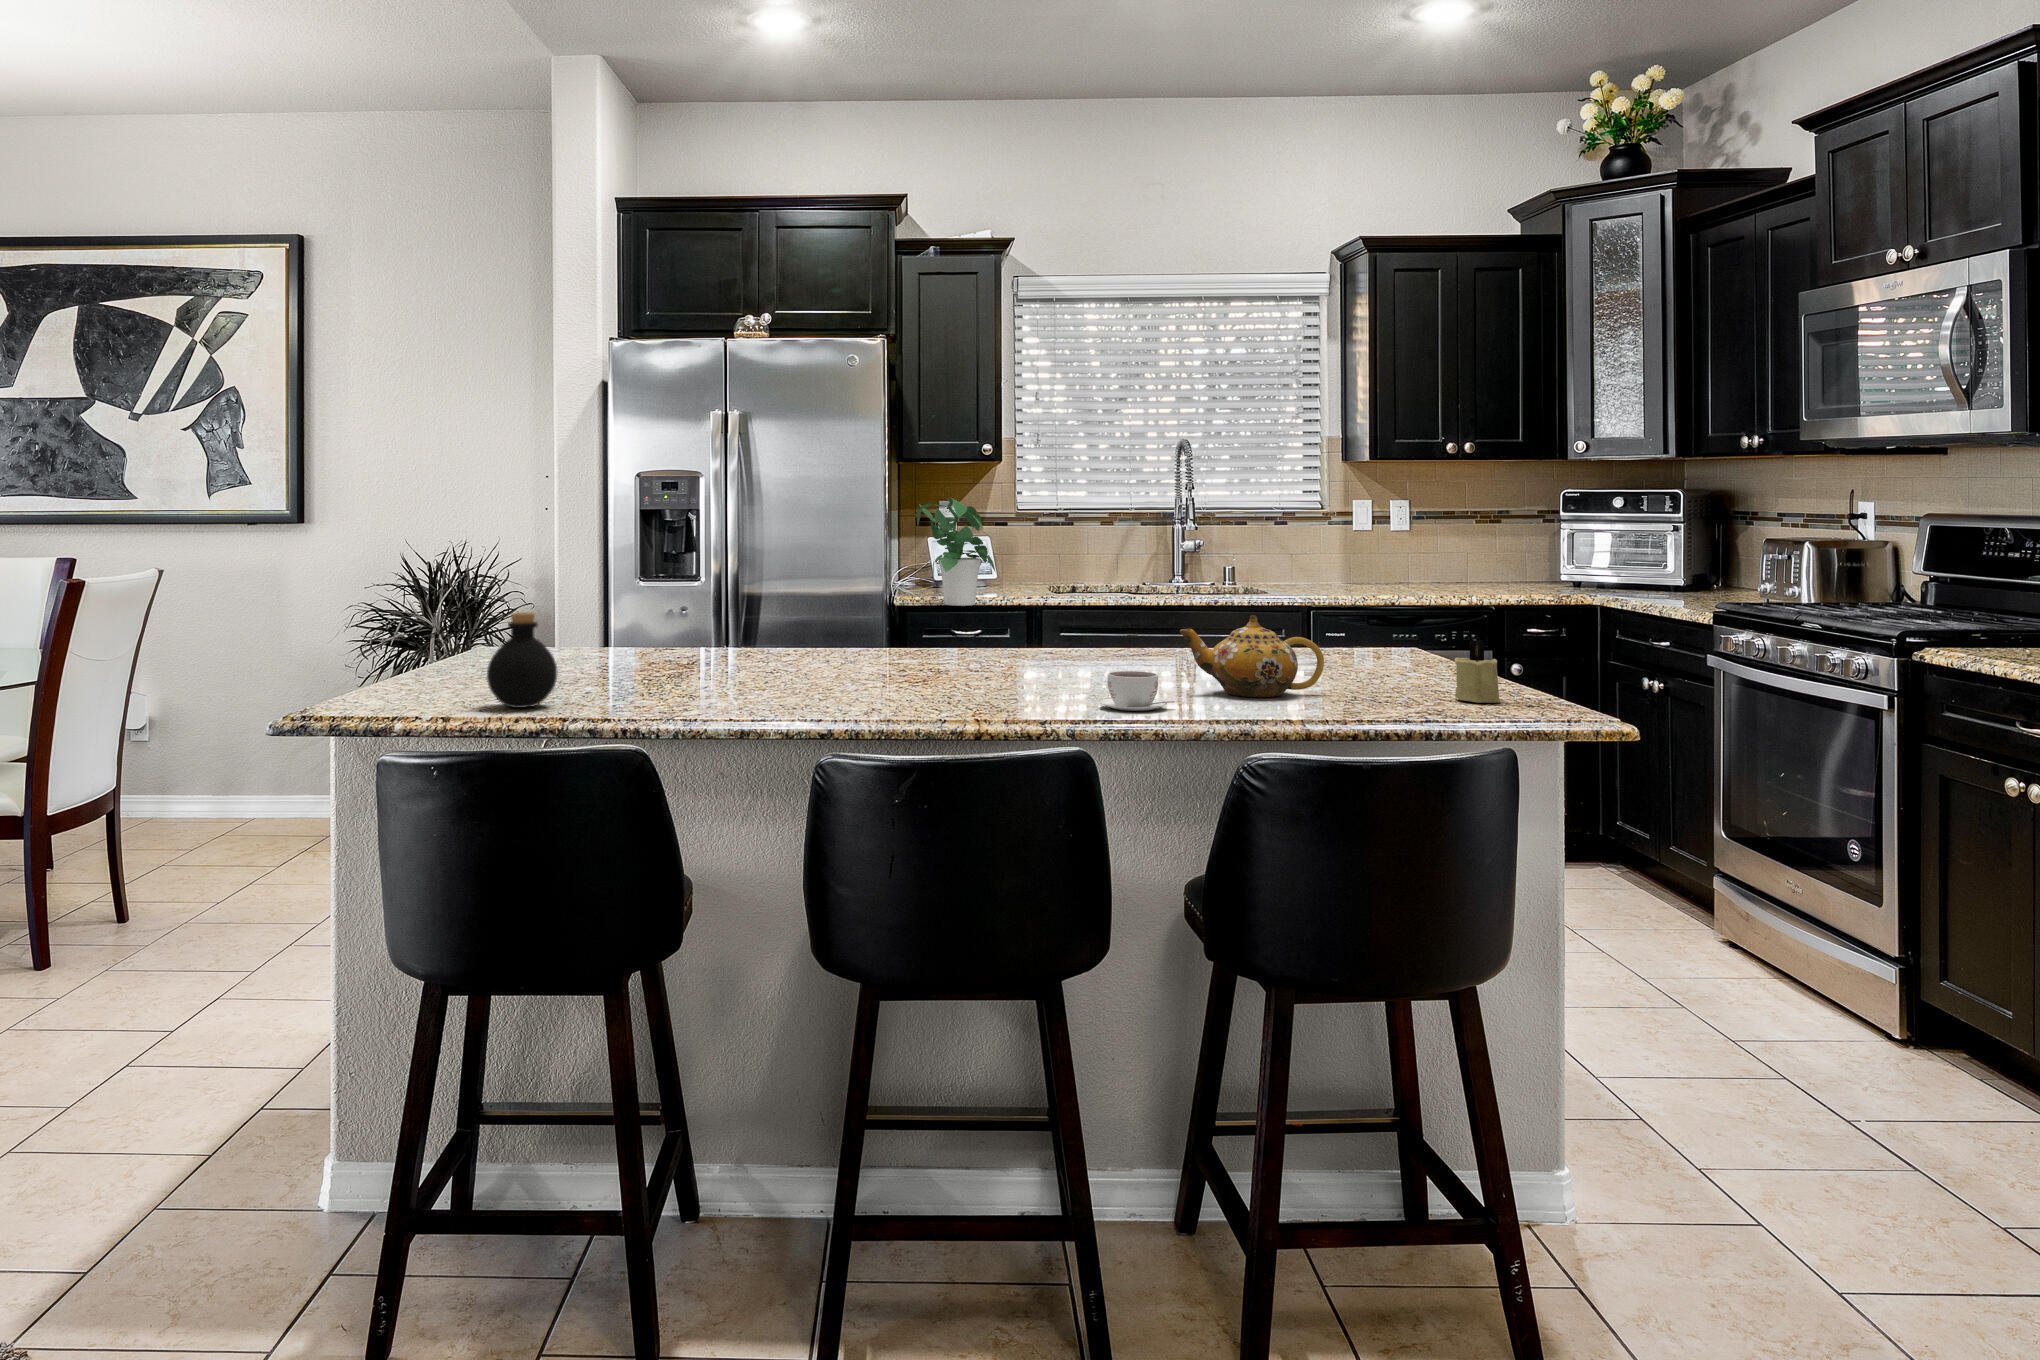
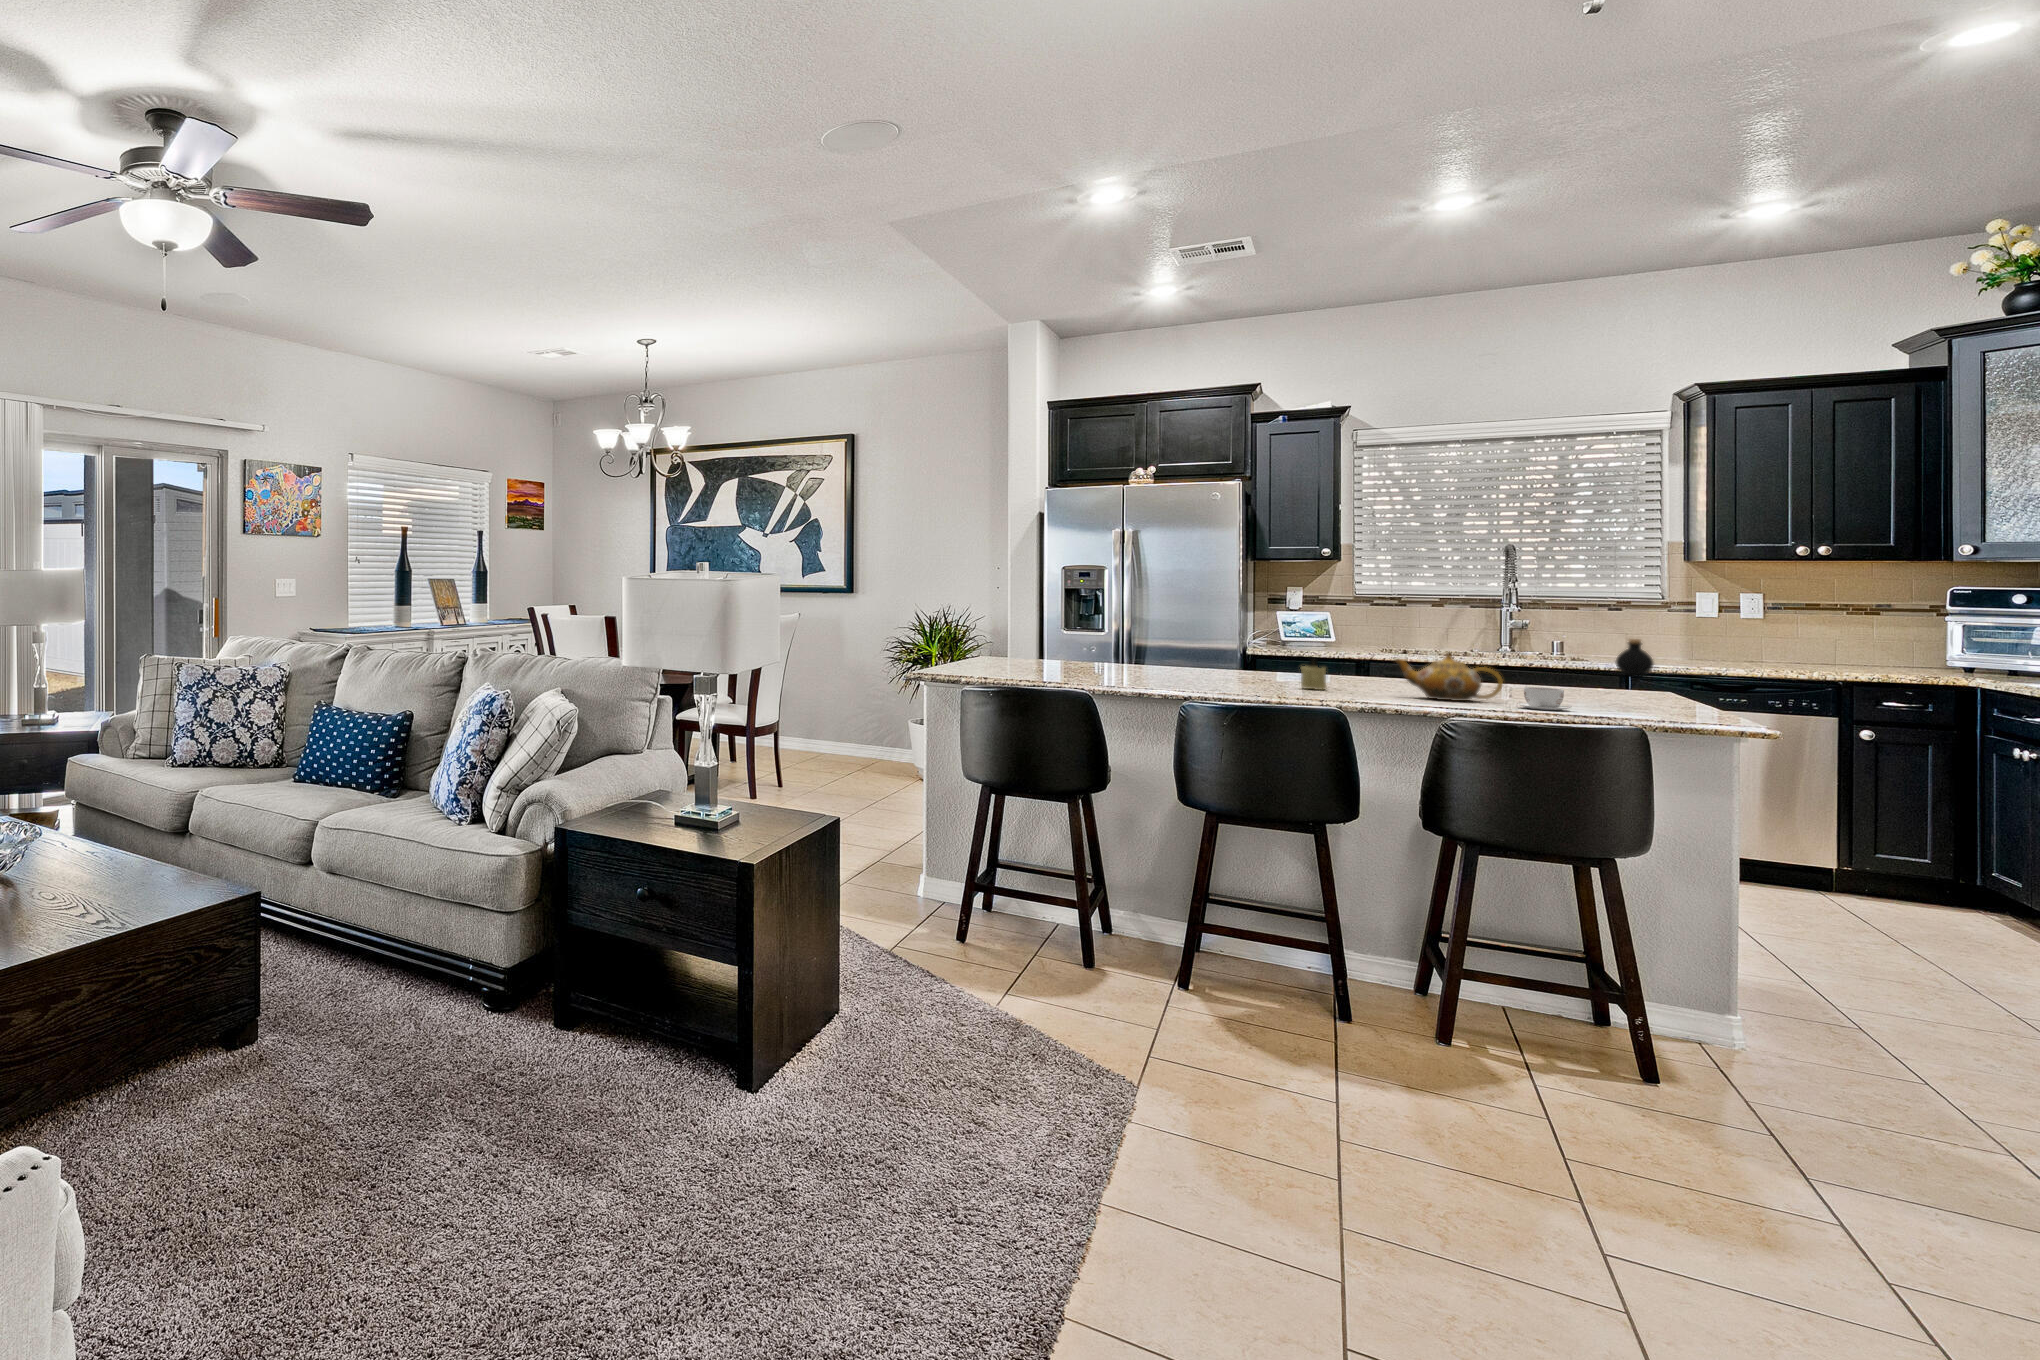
potted plant: present [917,498,995,606] -> none [1266,585,1331,660]
bottle: present [487,612,557,708] -> present [1616,639,1654,676]
candle: present [1454,640,1501,703] -> present [1301,657,1327,690]
coffee cup: present [1099,671,1175,711] -> present [1518,687,1570,710]

